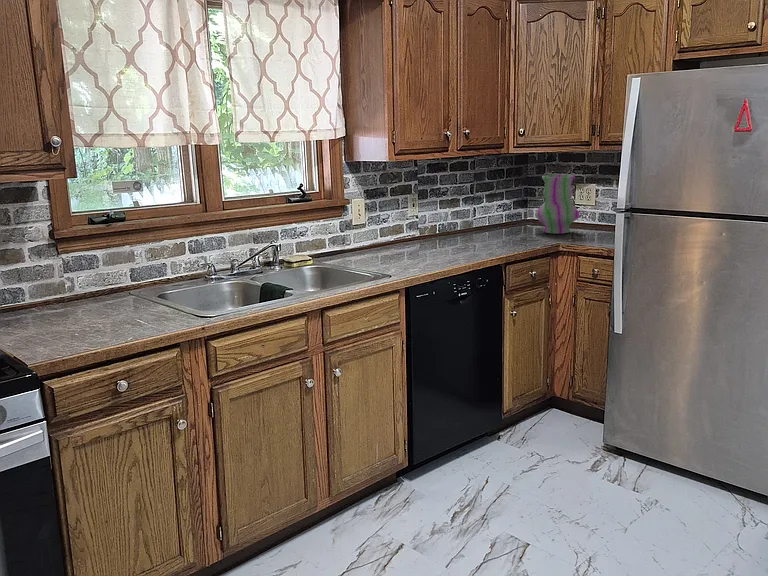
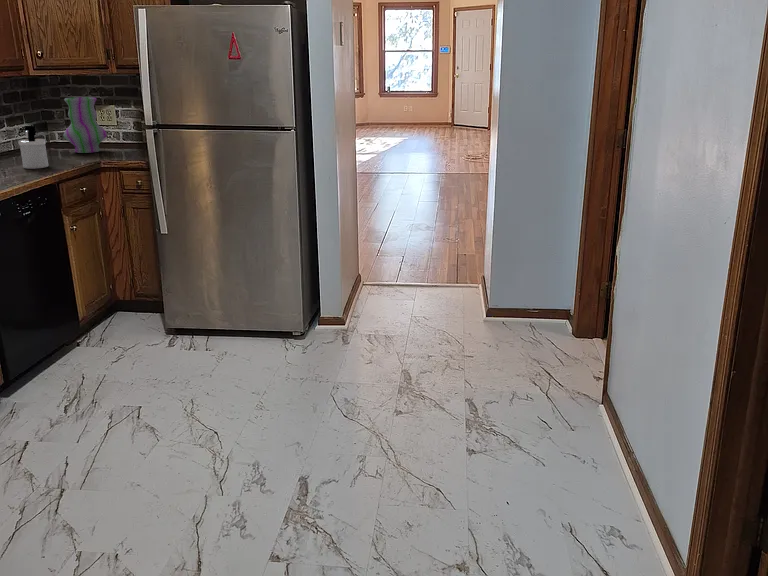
soap dispenser: none [482,204,508,247] -> present [18,126,48,169]

